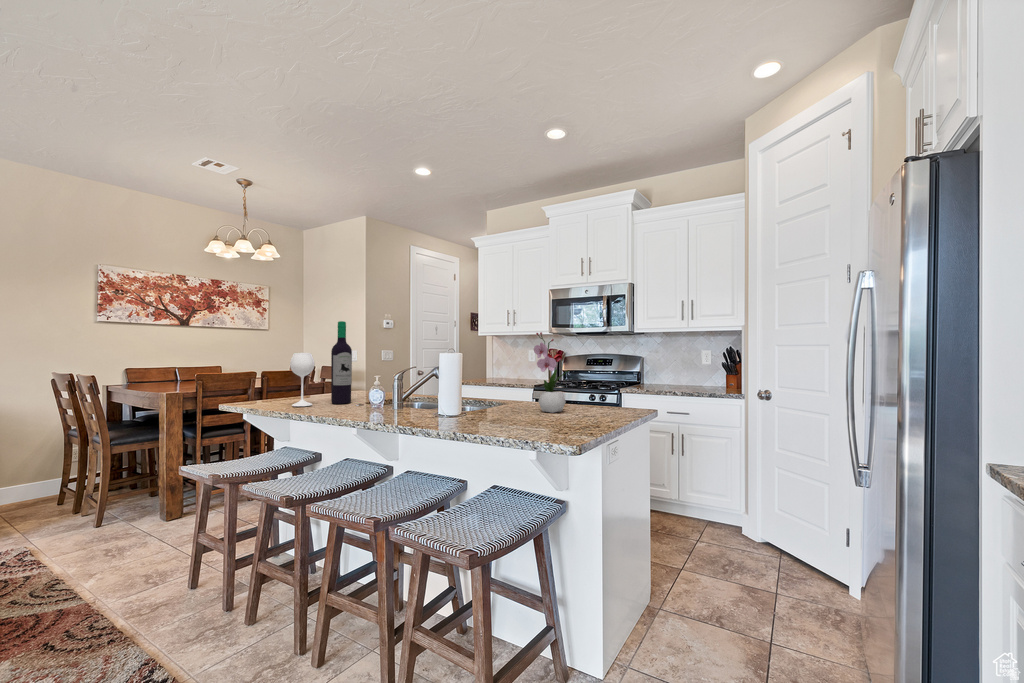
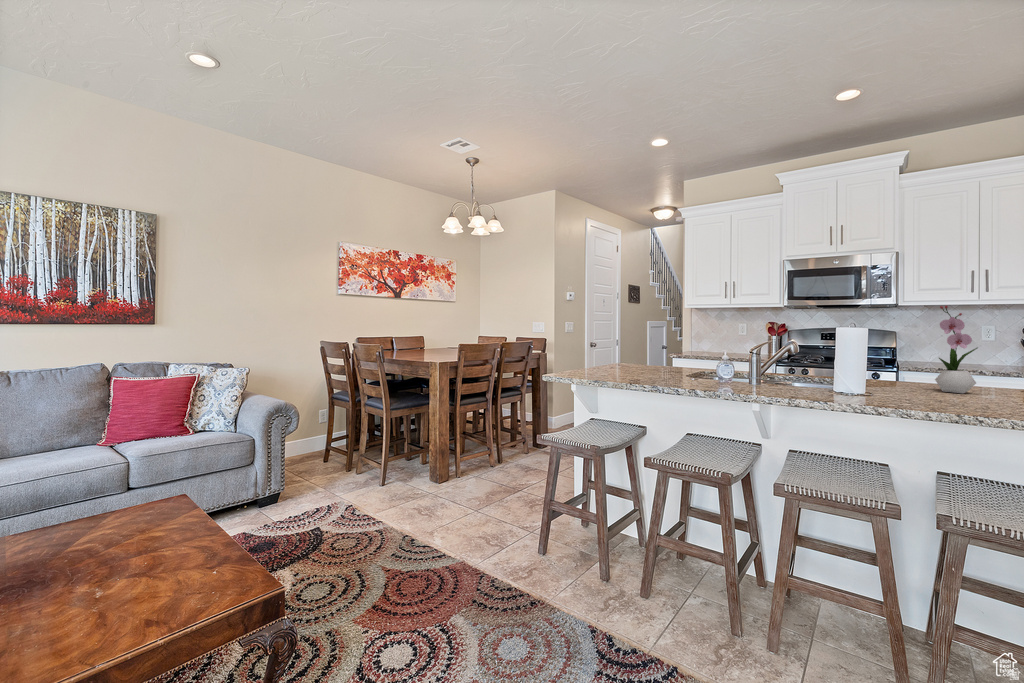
wine bottle: present [290,321,352,406] -> none [630,294,680,379]

